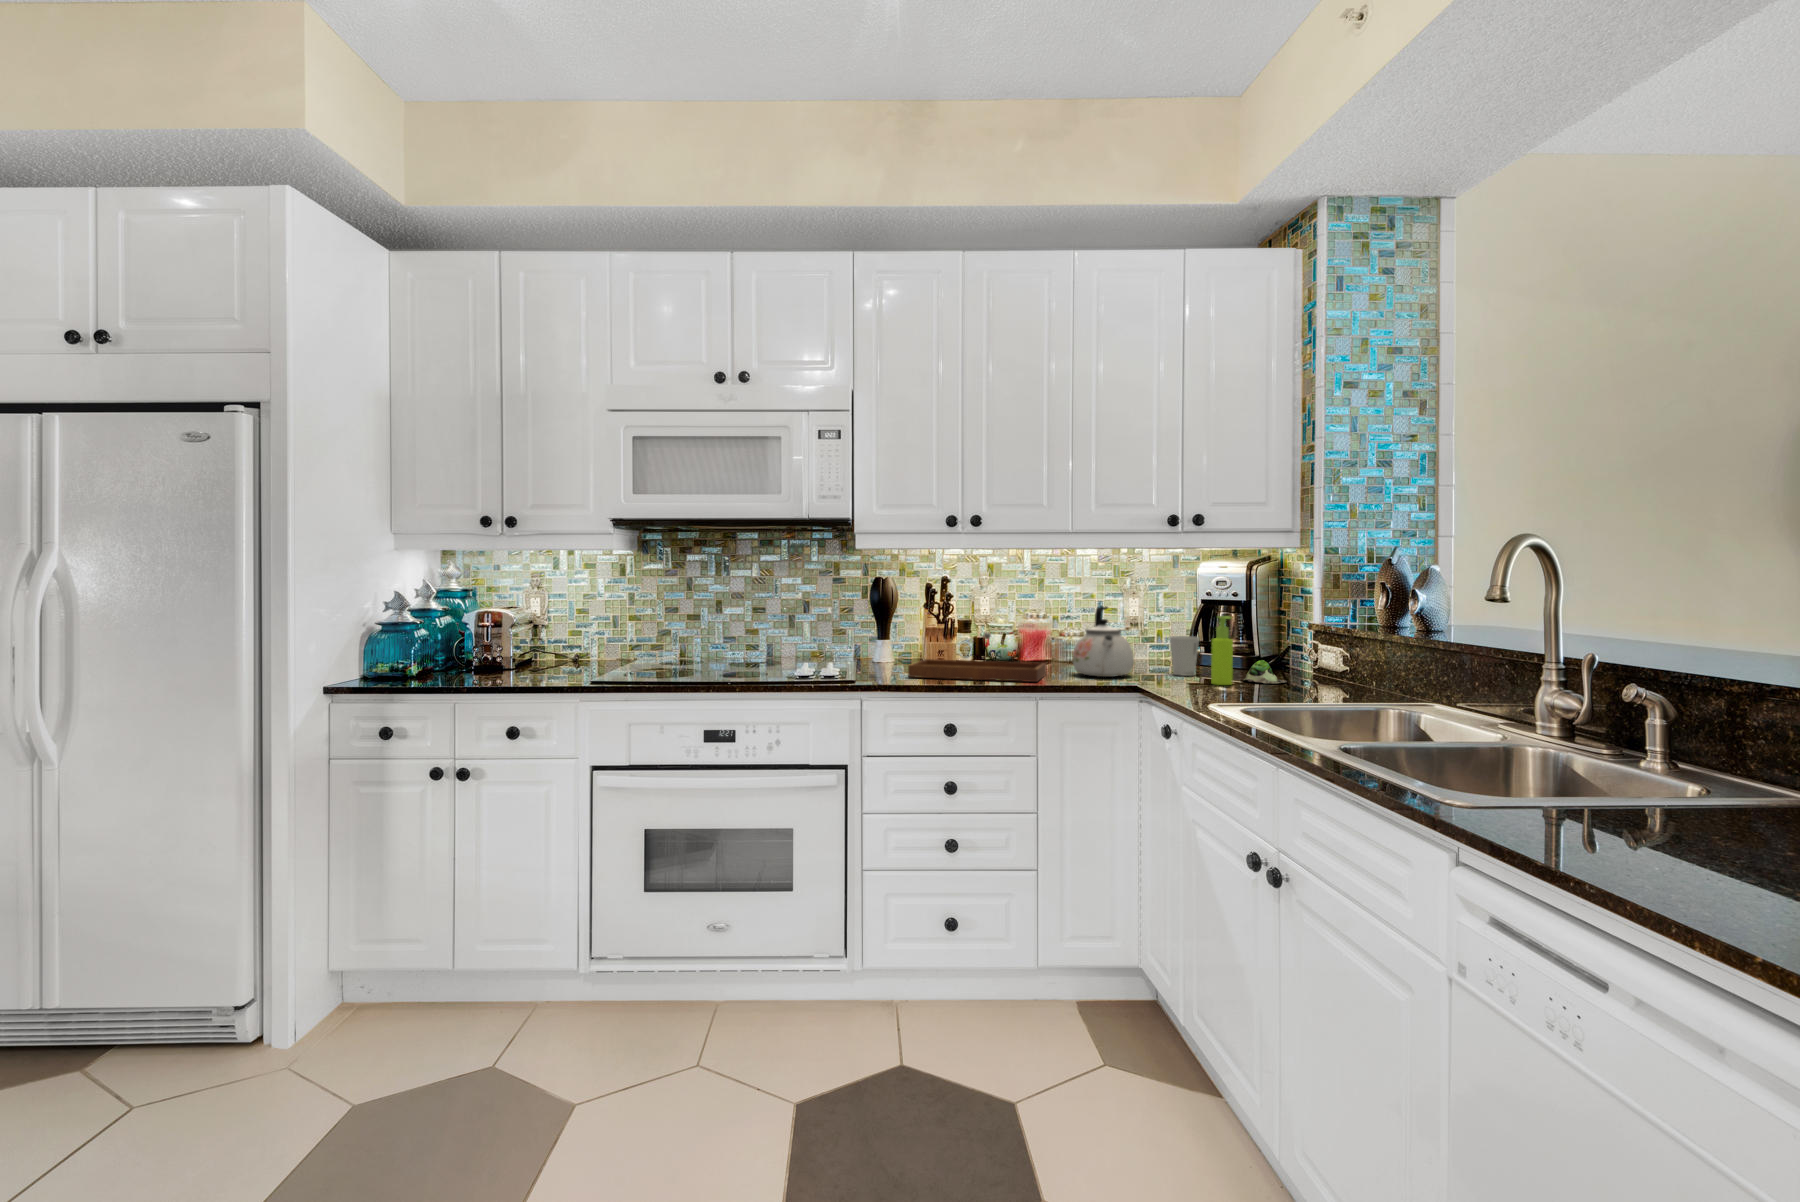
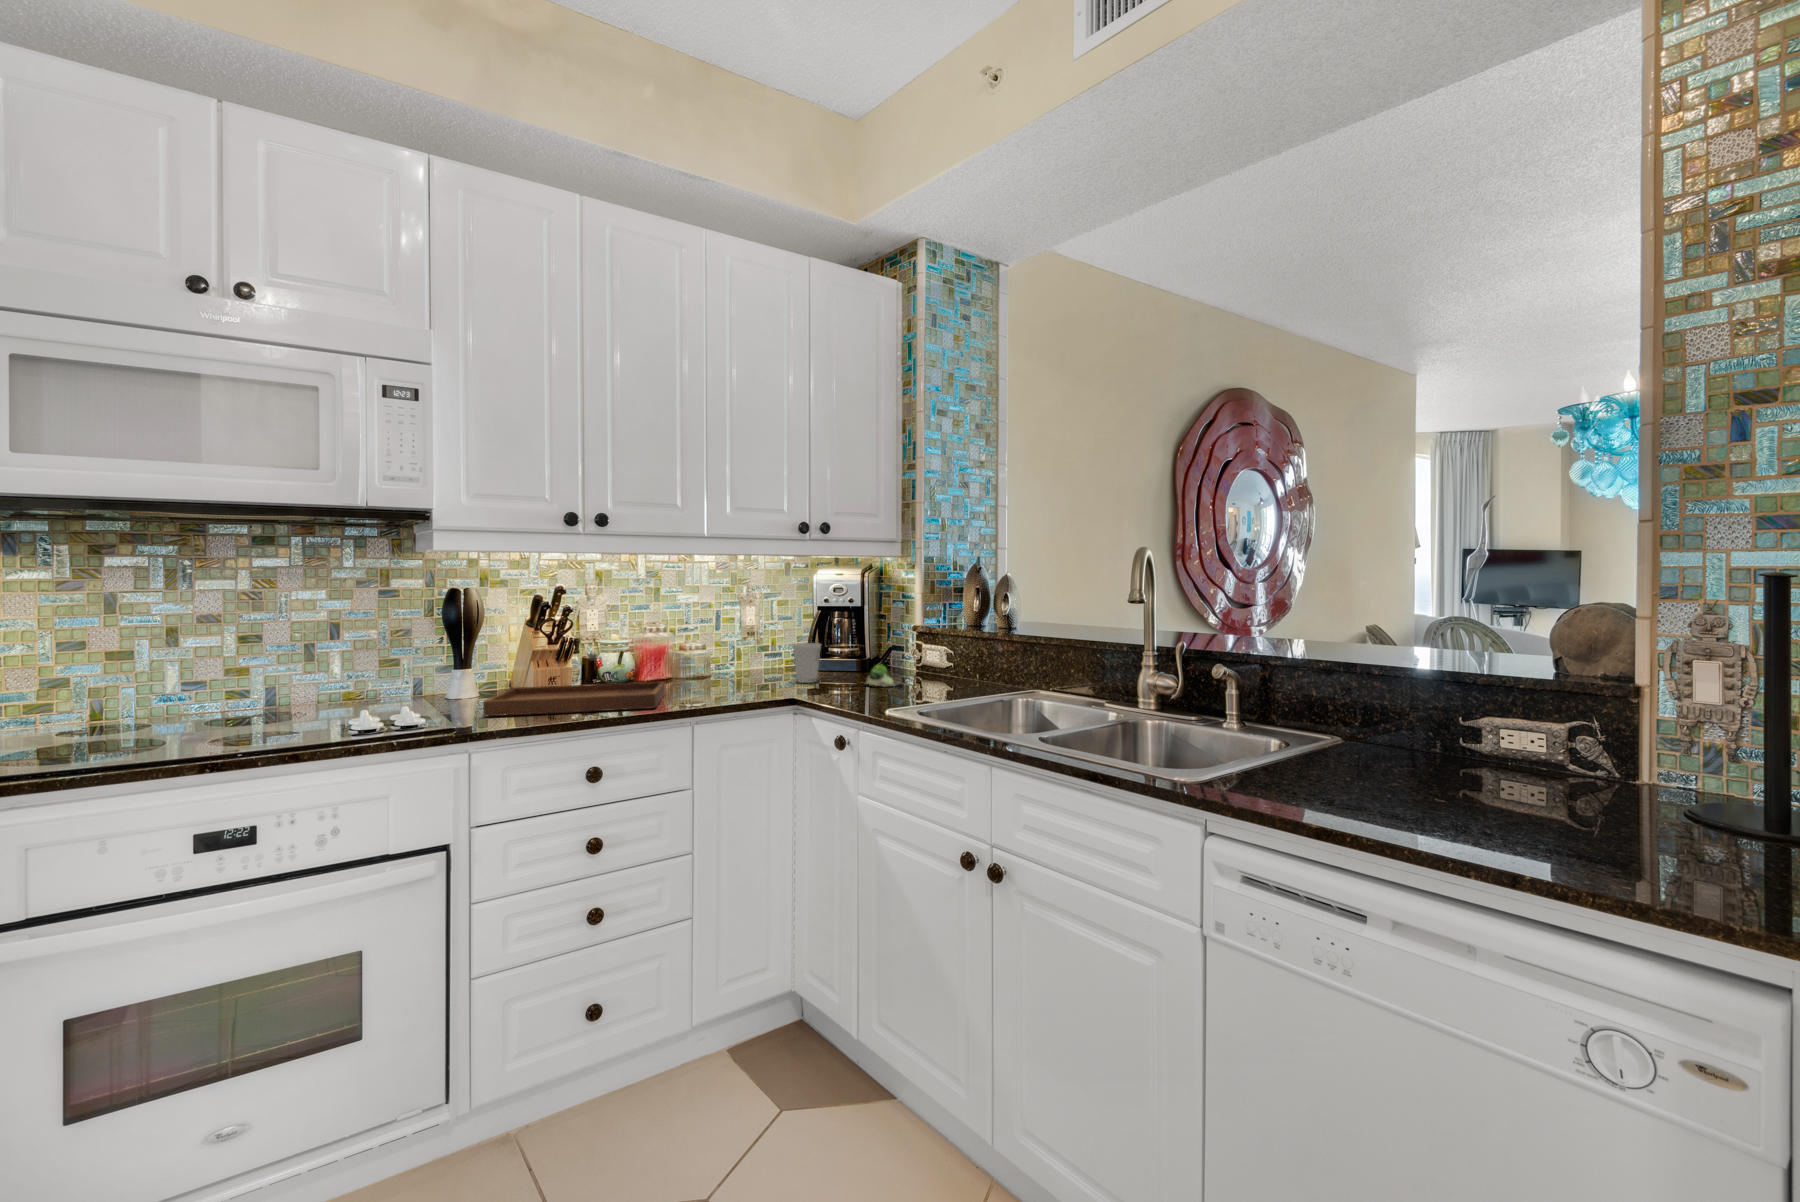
kettle: present [1073,606,1134,677] -> none [695,617,759,692]
soap dispenser: present [1211,616,1233,685] -> none [837,624,857,693]

